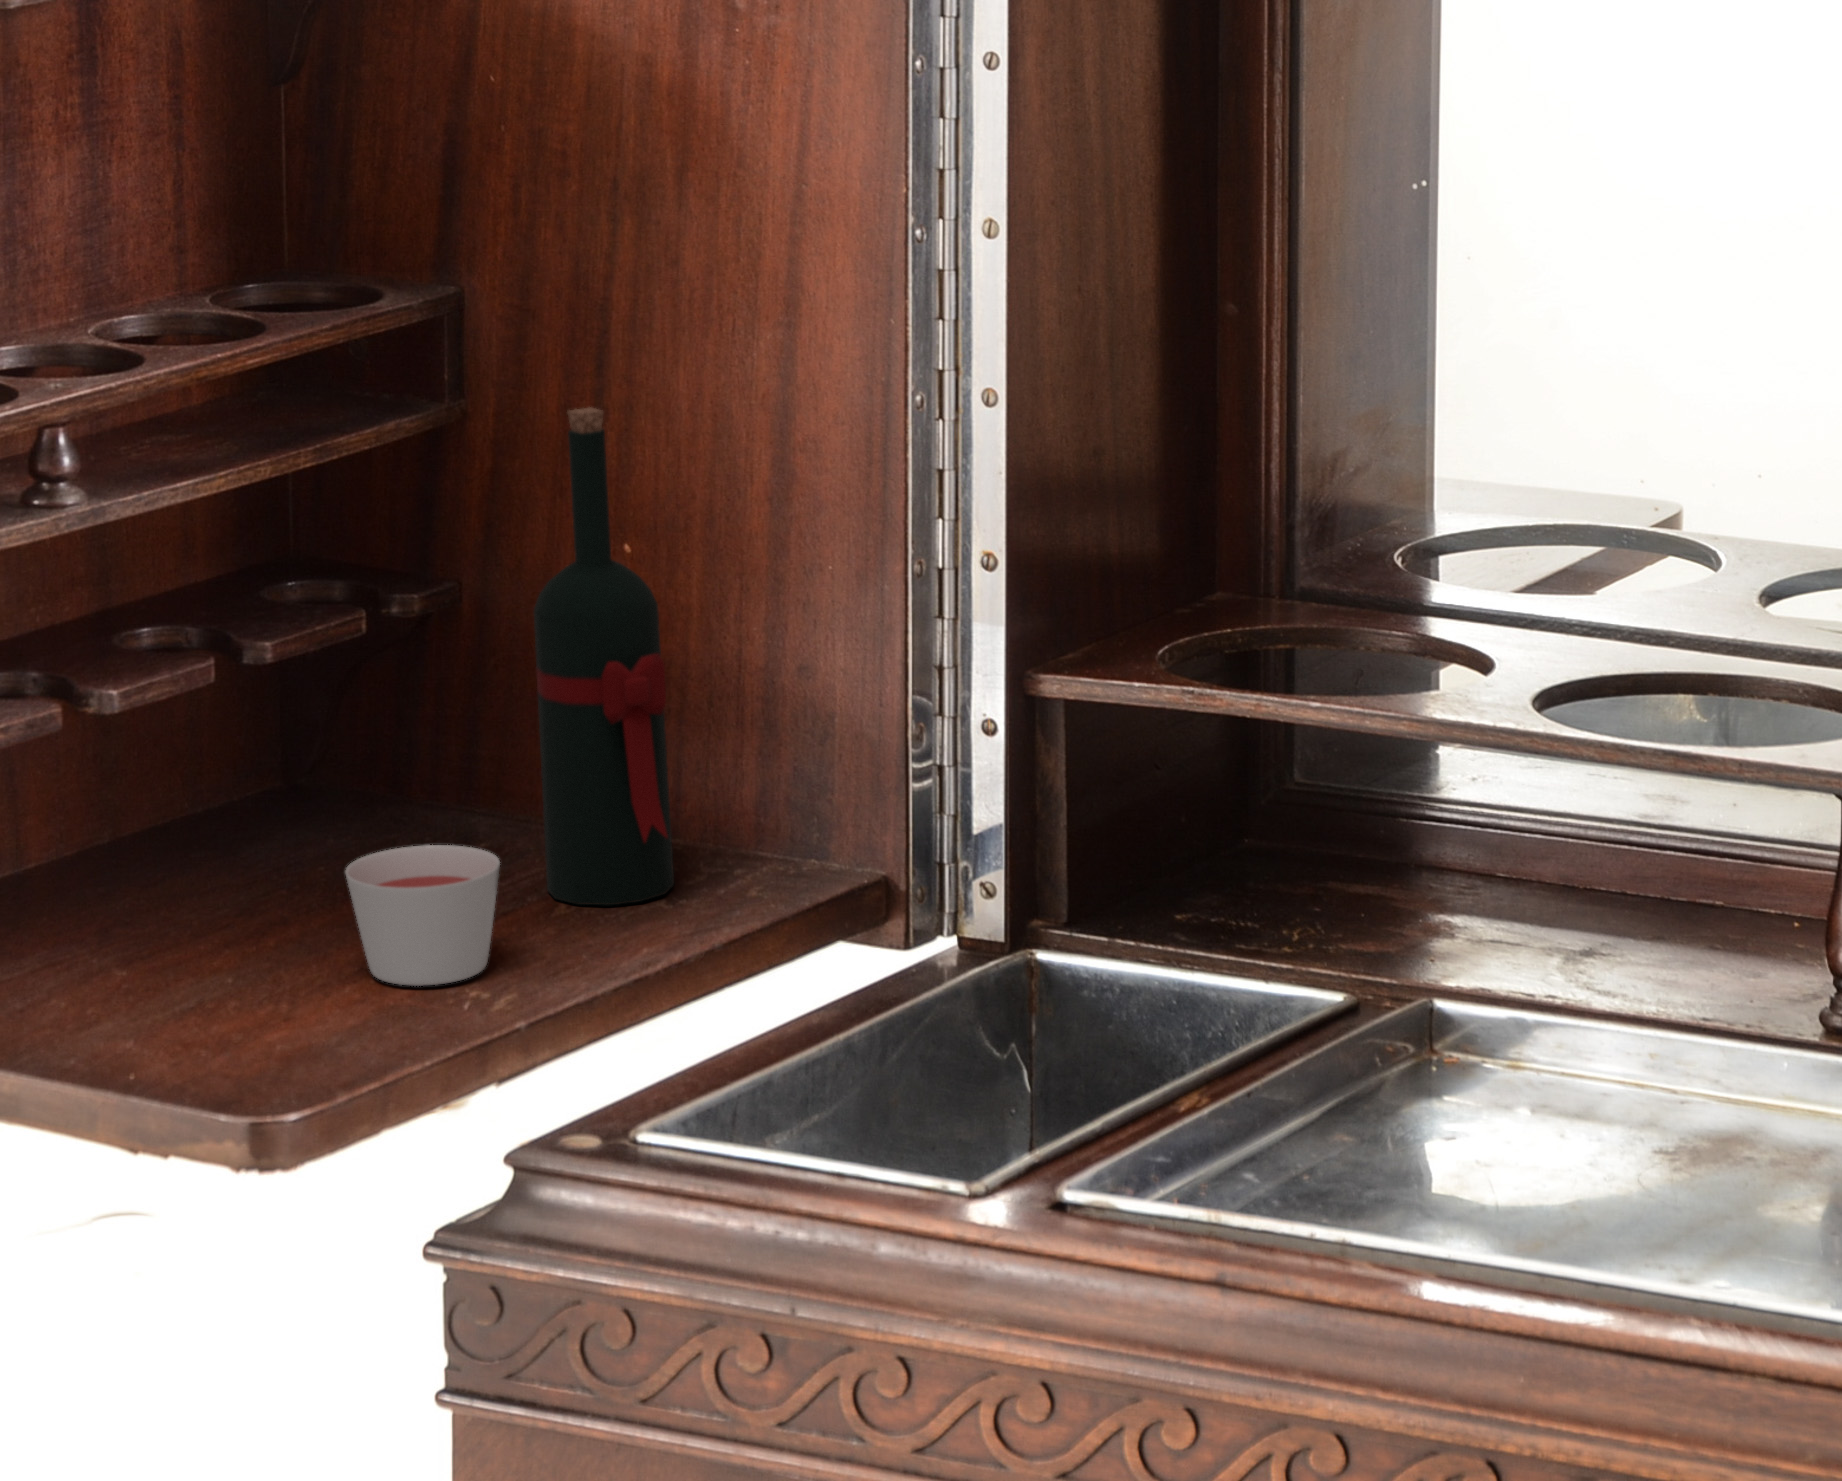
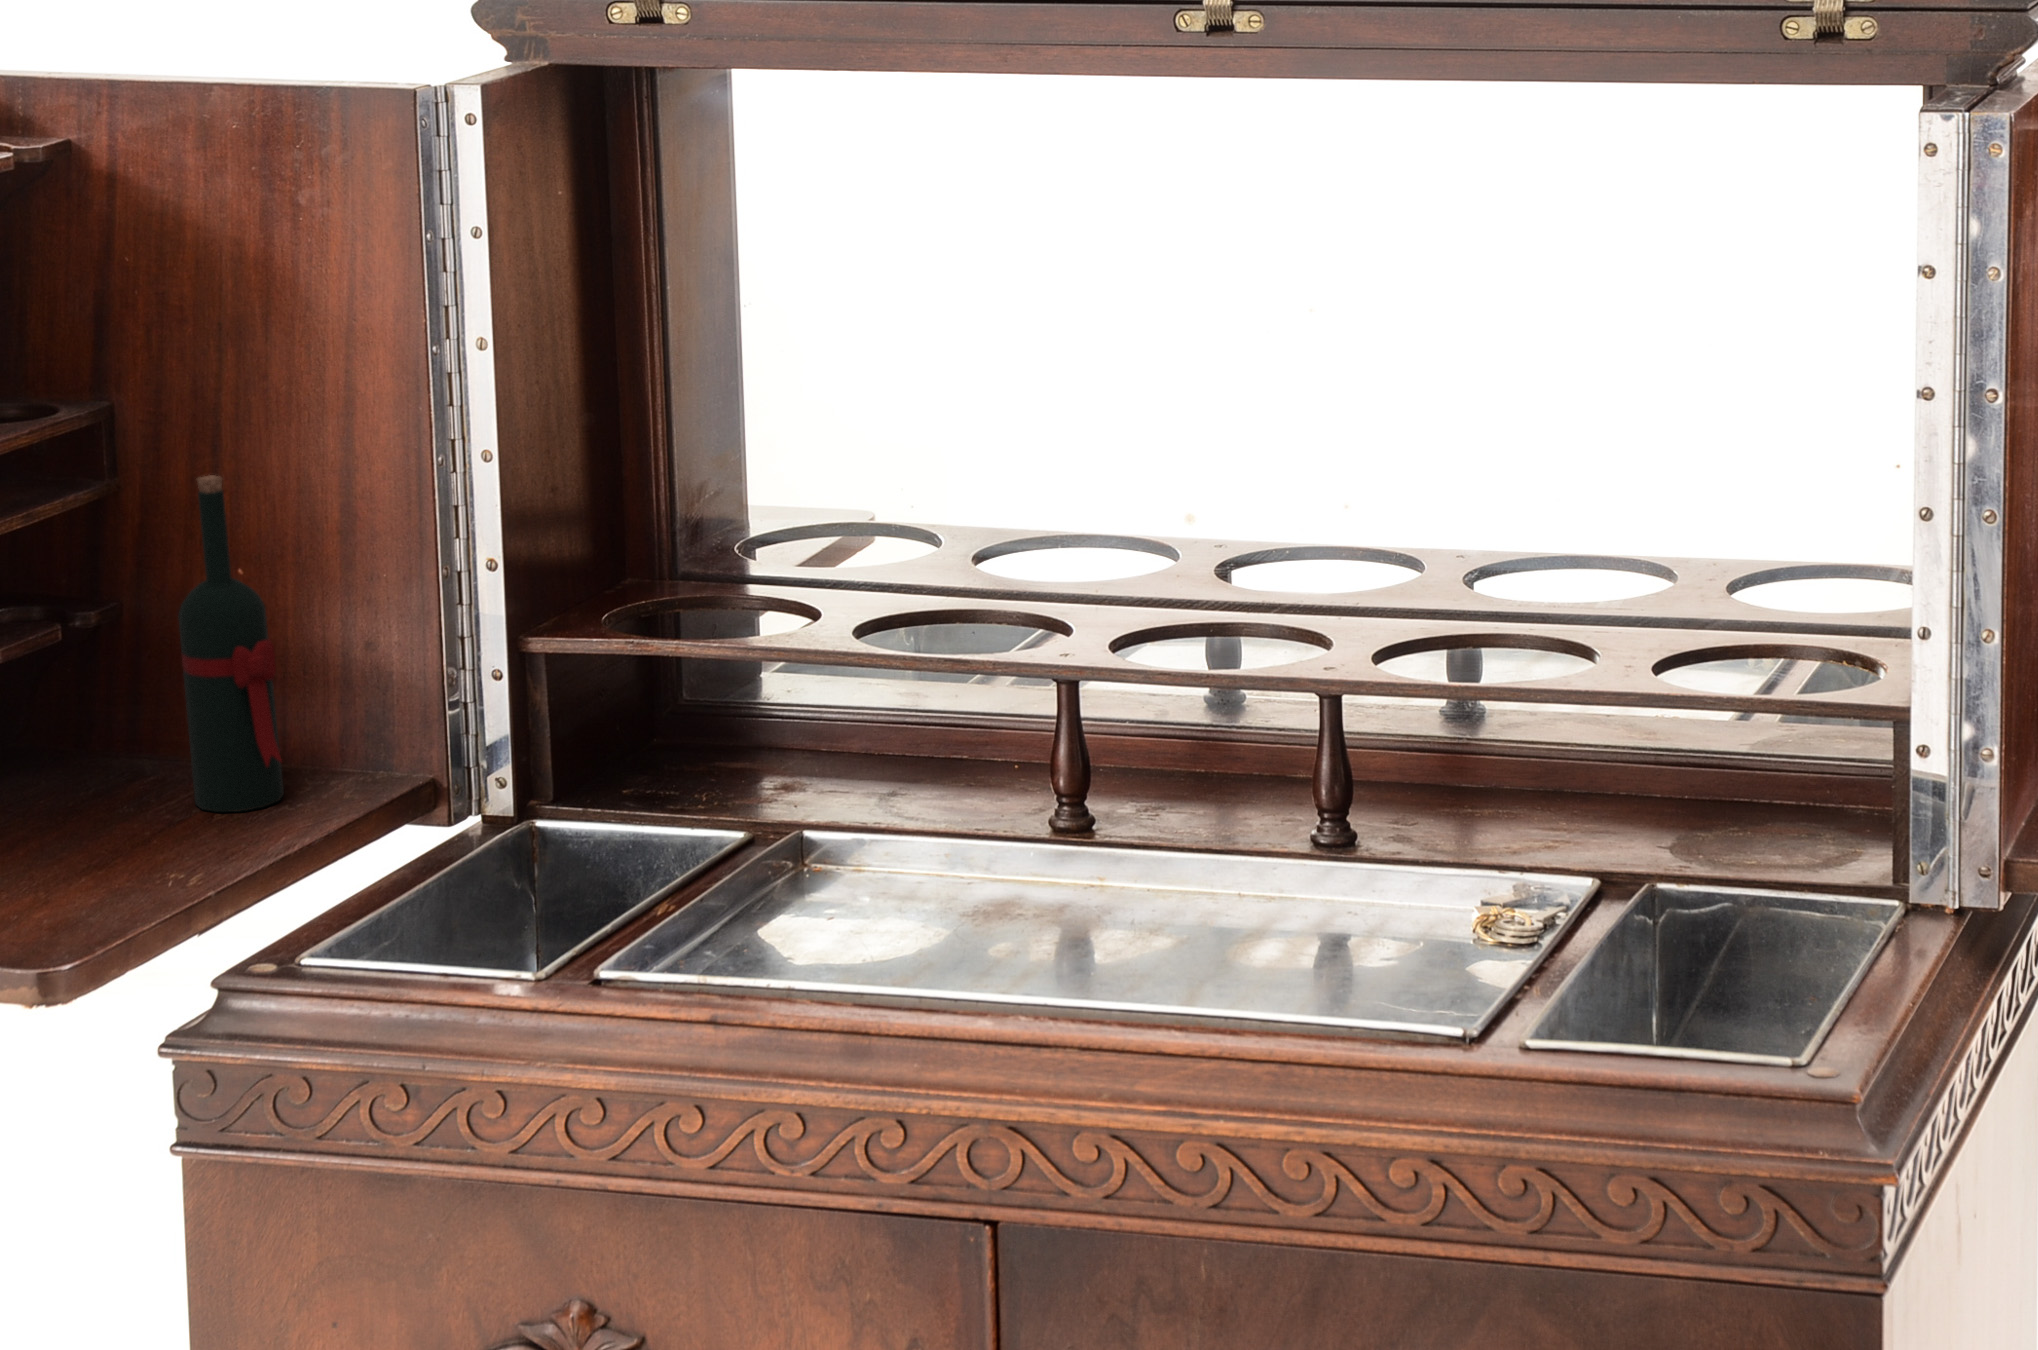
candle: present [346,845,500,986] -> none [68,779,177,877]

